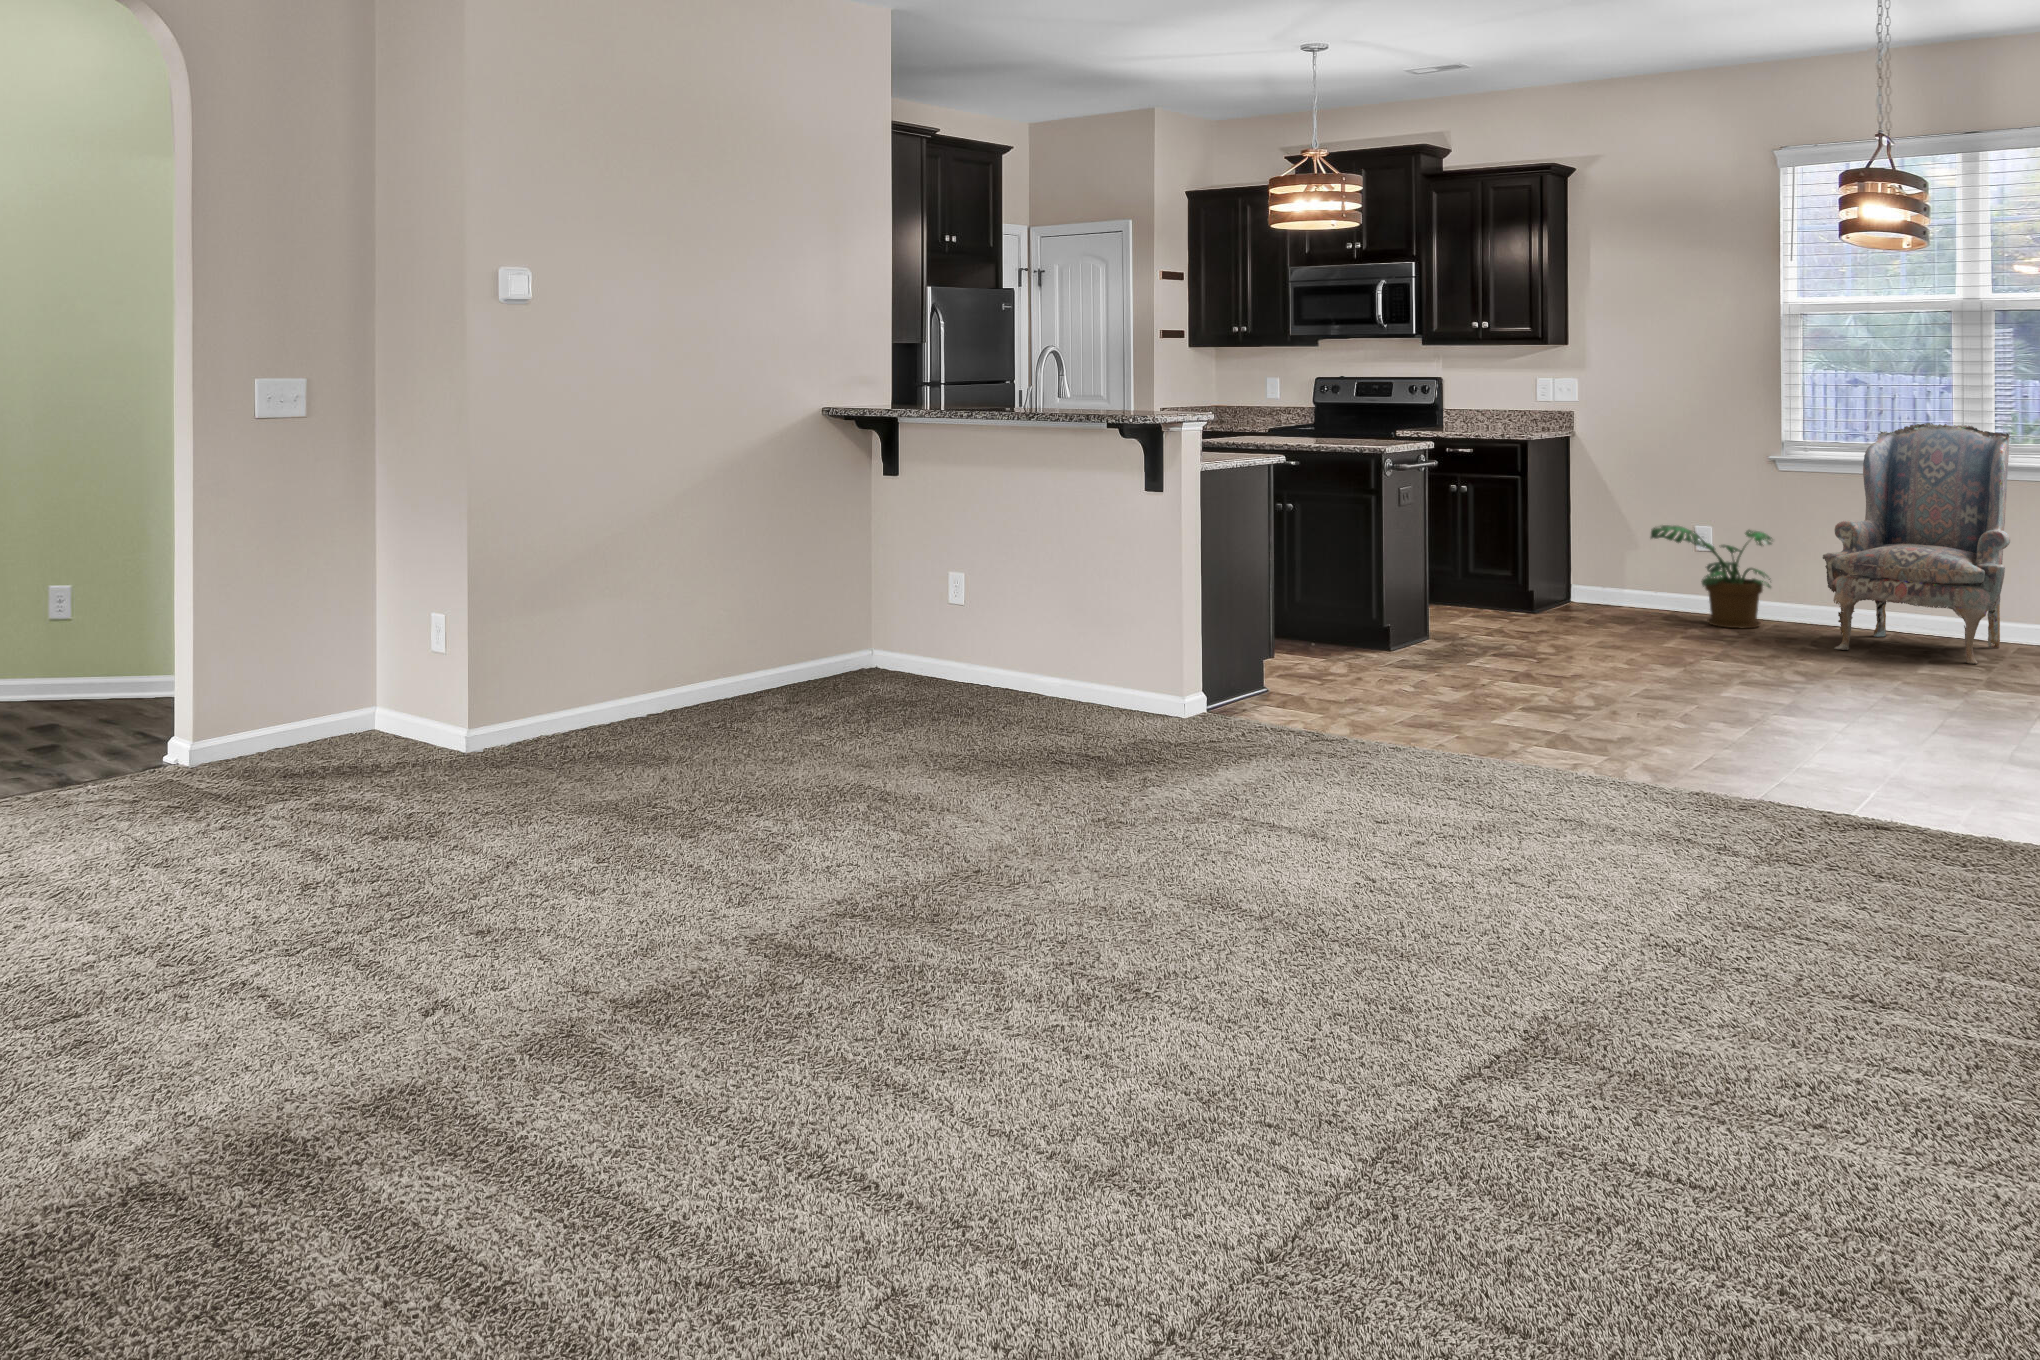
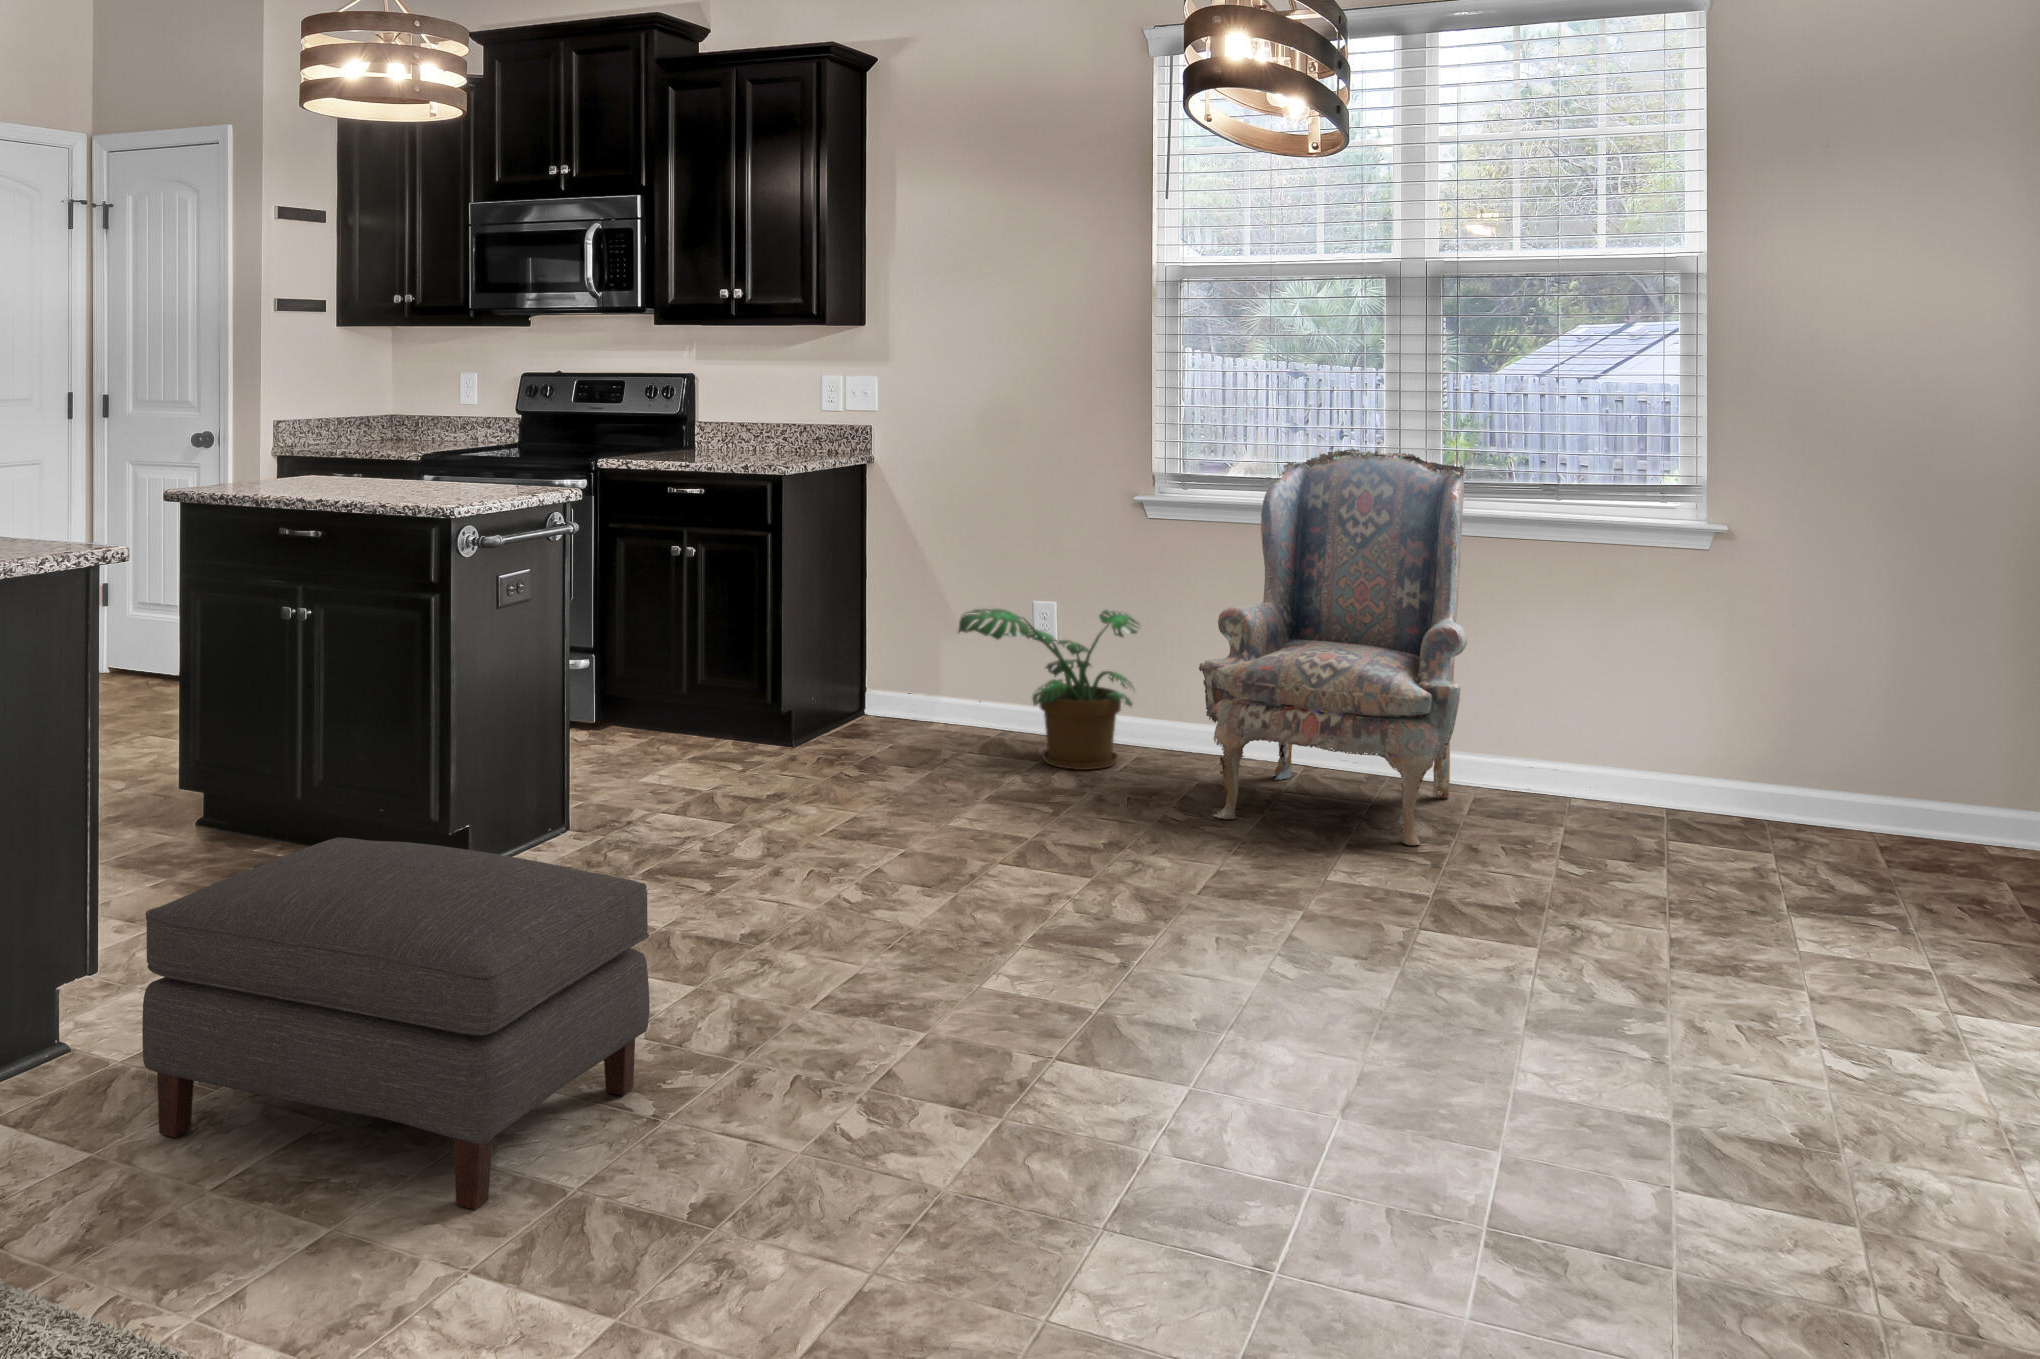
ottoman: none [1319,594,1554,736] -> present [142,838,650,1209]

